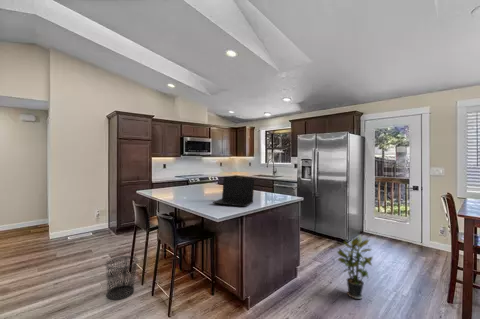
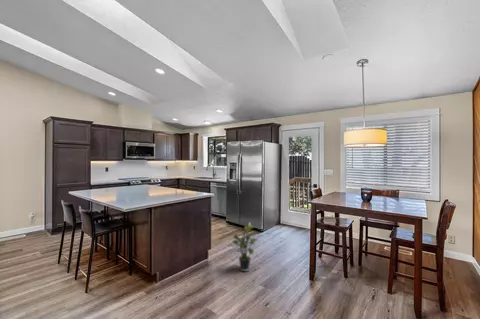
laptop: present [213,177,254,206] -> none [126,178,166,201]
waste bin: present [106,256,137,300] -> none [25,249,59,287]

